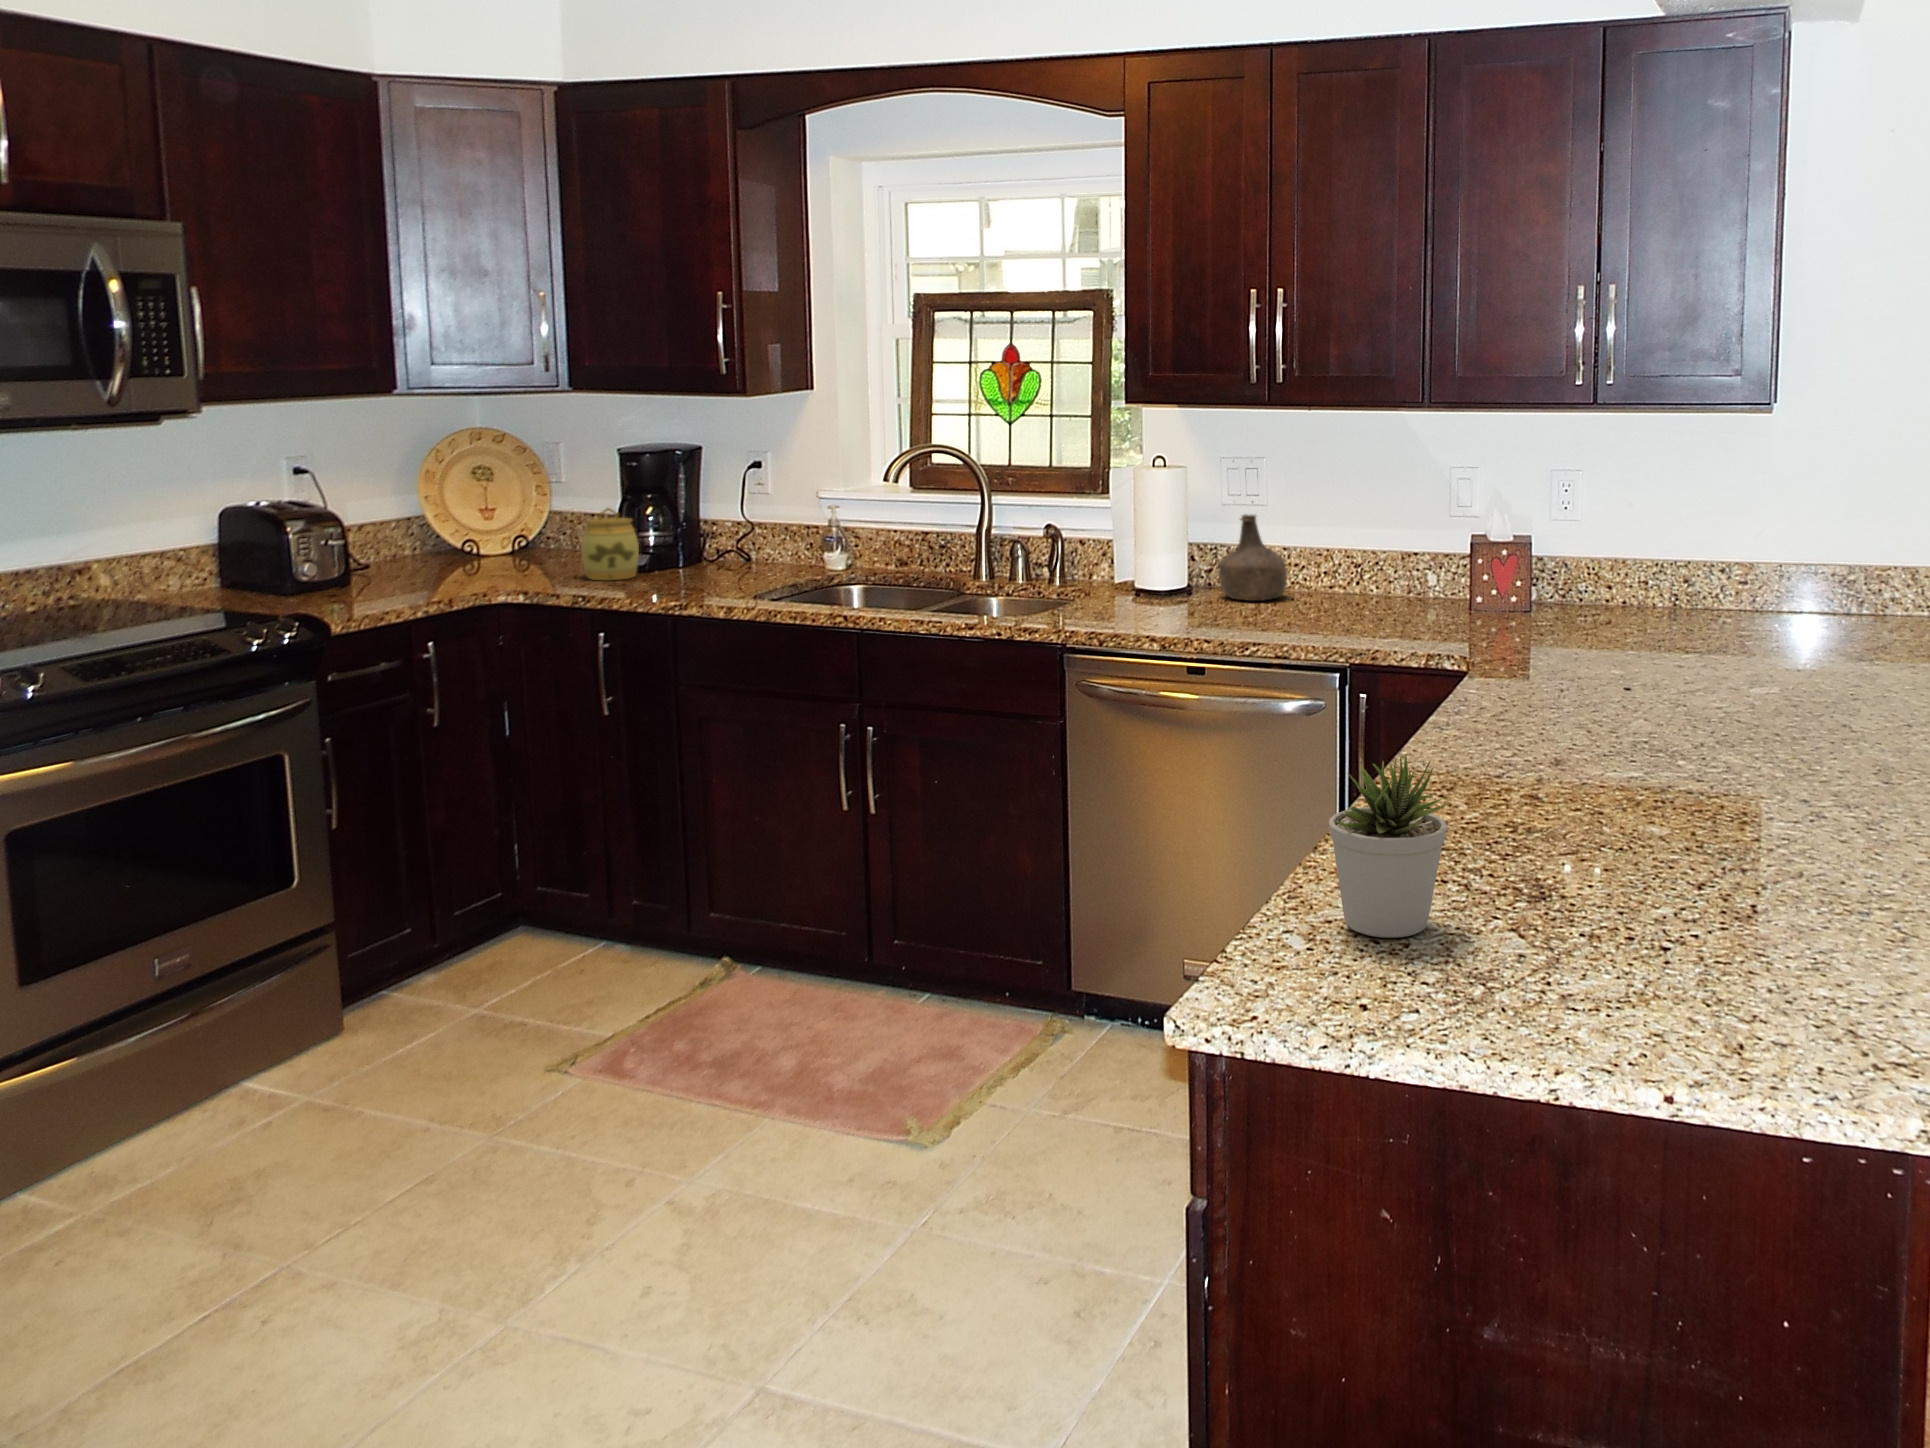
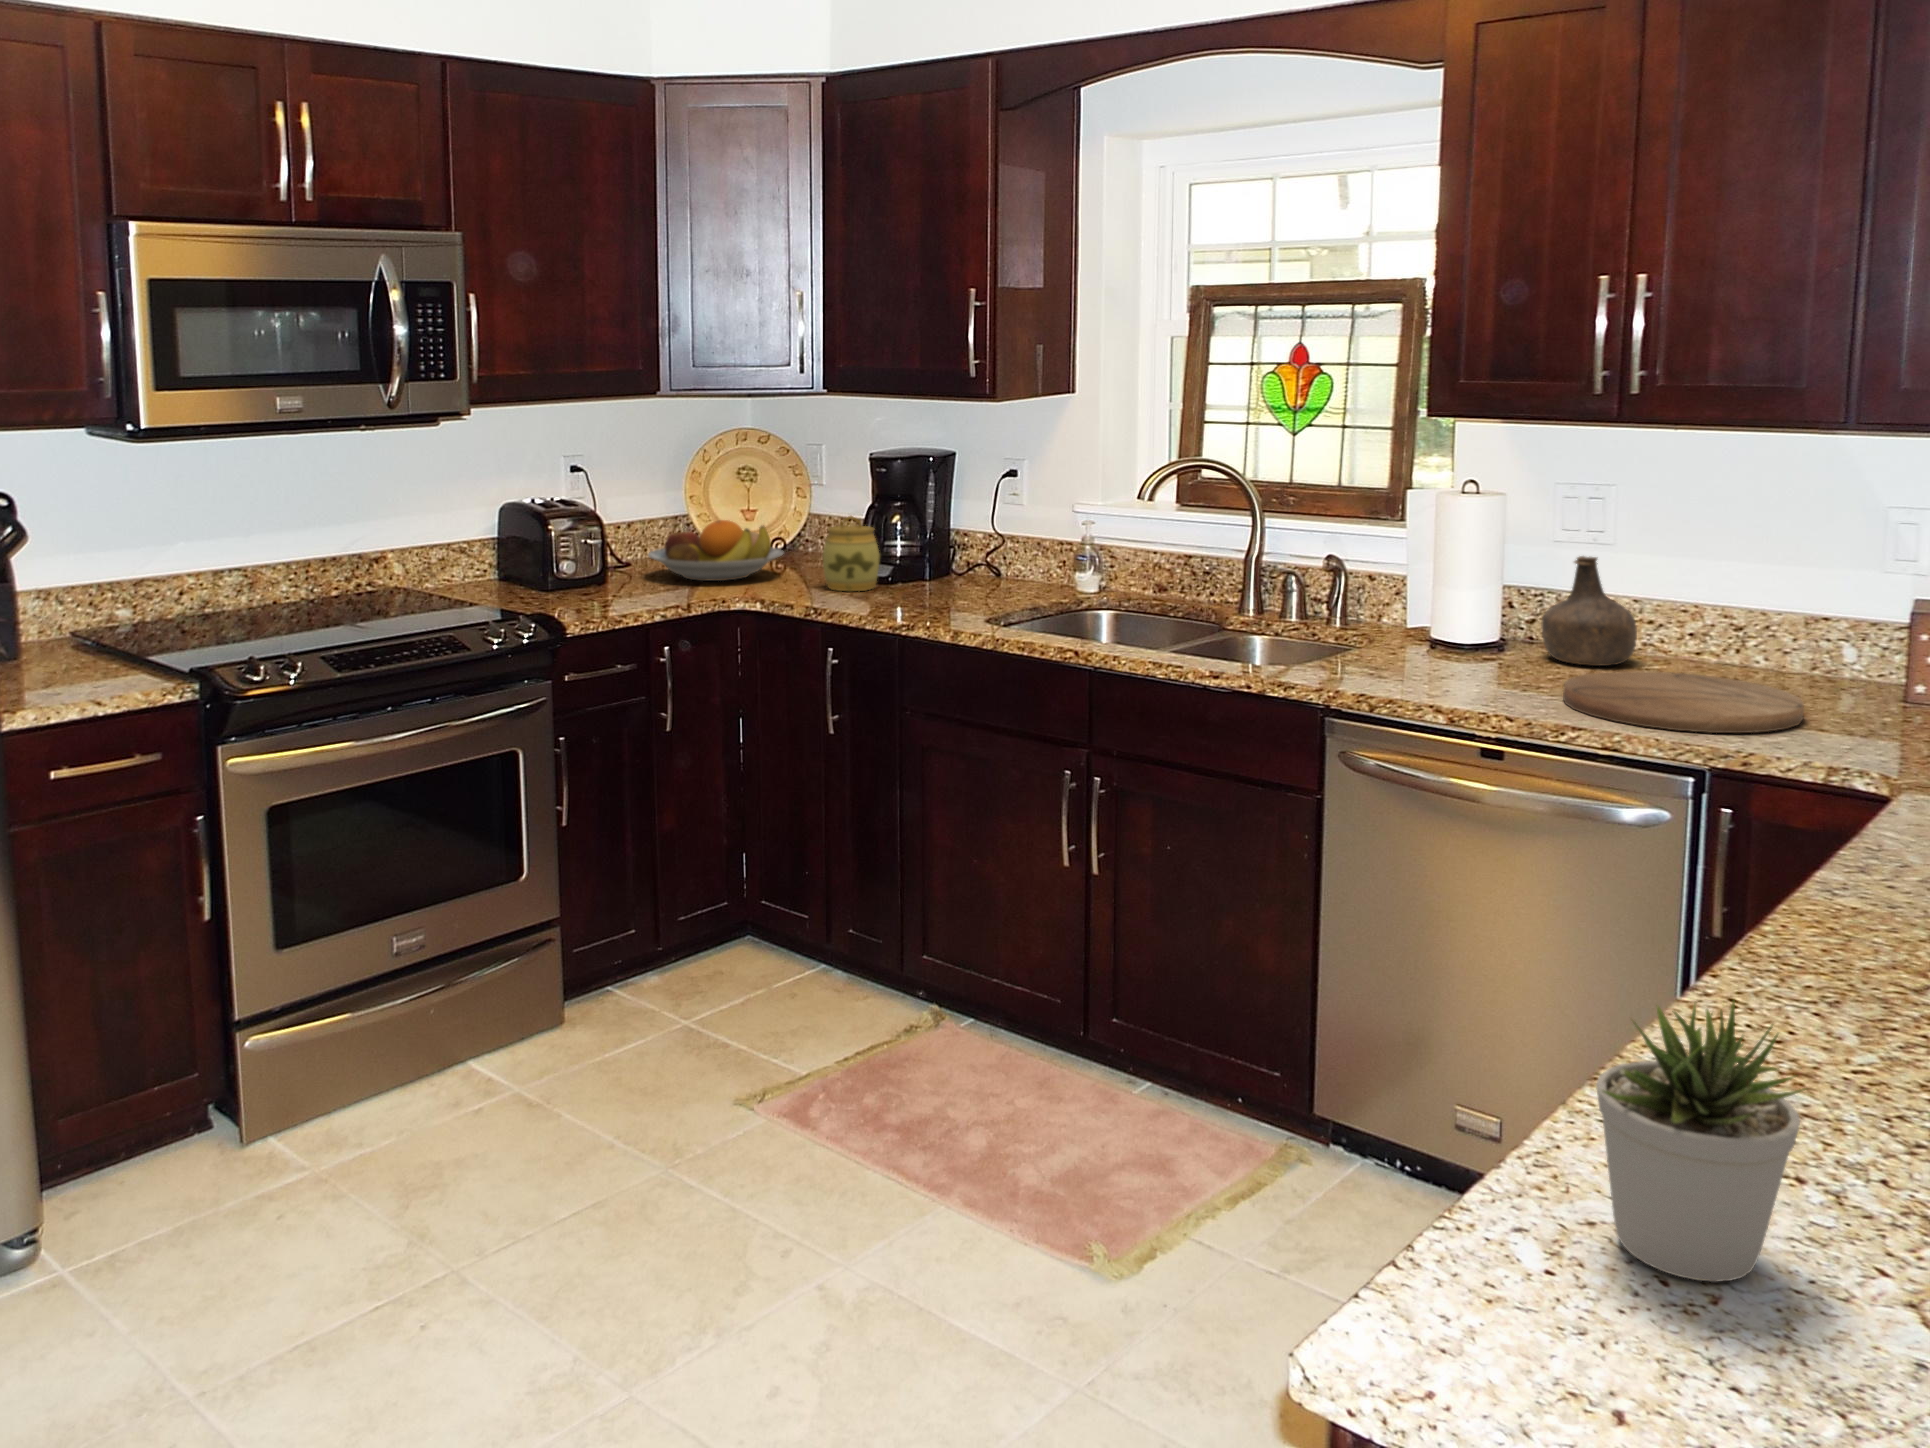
fruit bowl: none [389,517,536,579] -> present [648,520,783,581]
cutting board: none [1242,600,1406,639] -> present [1563,671,1804,733]

